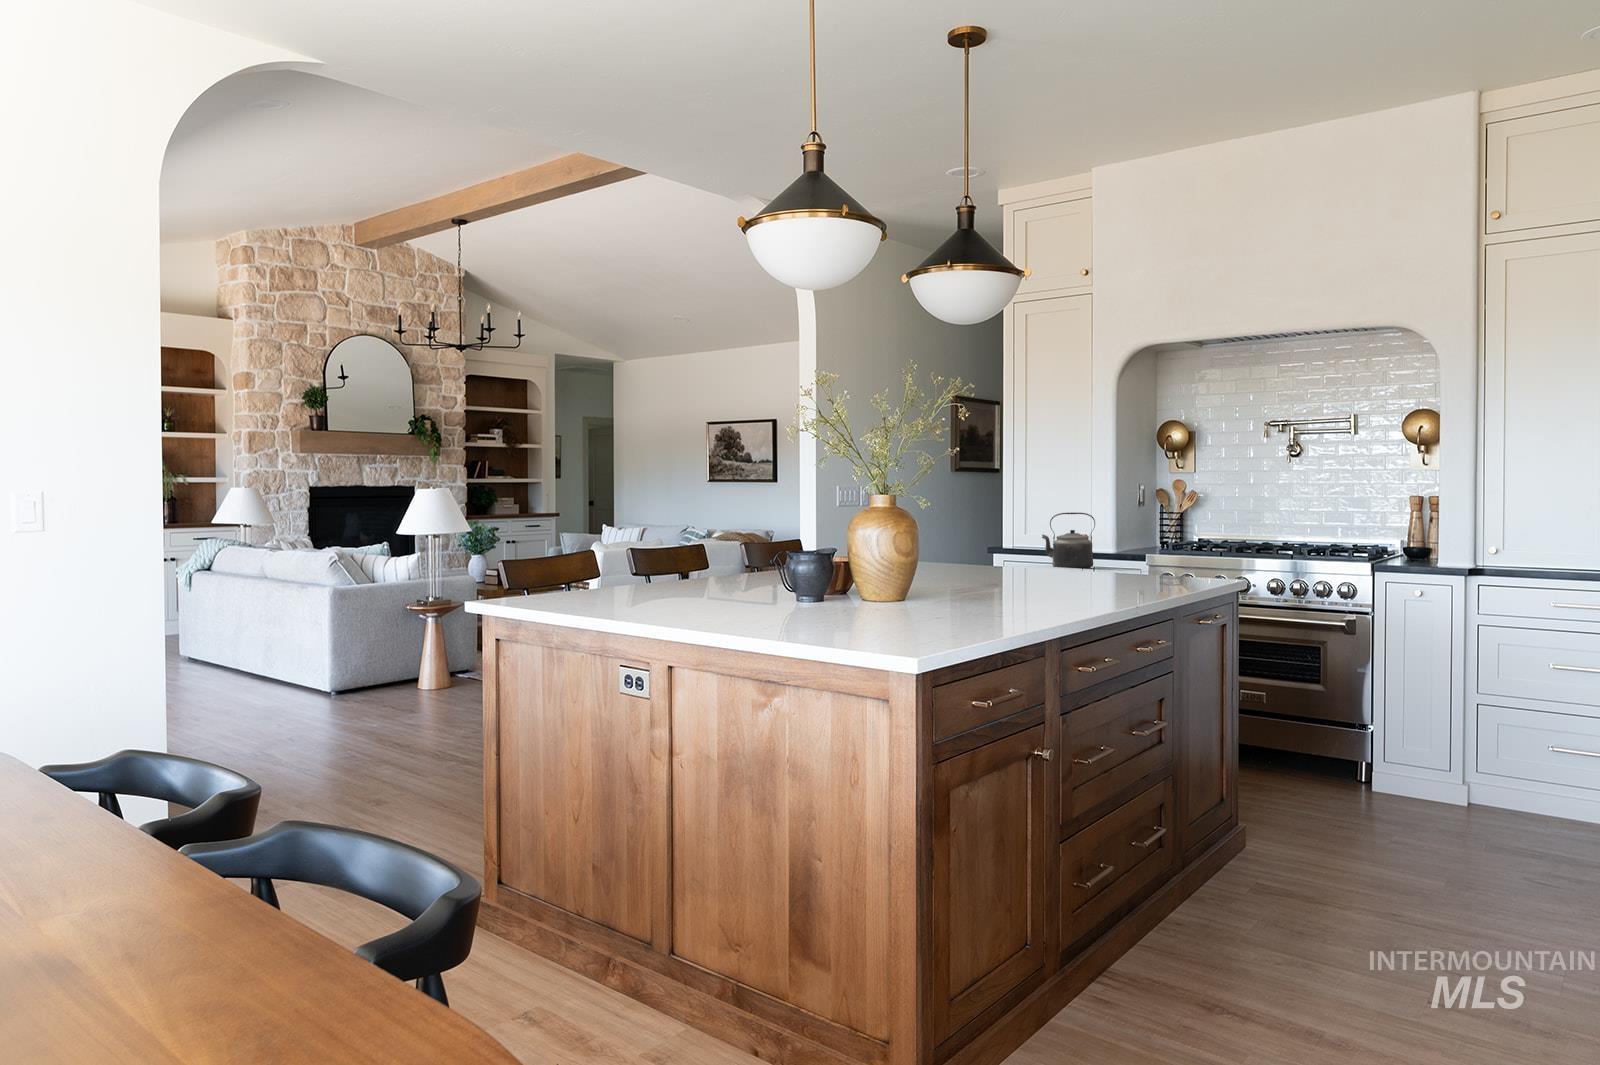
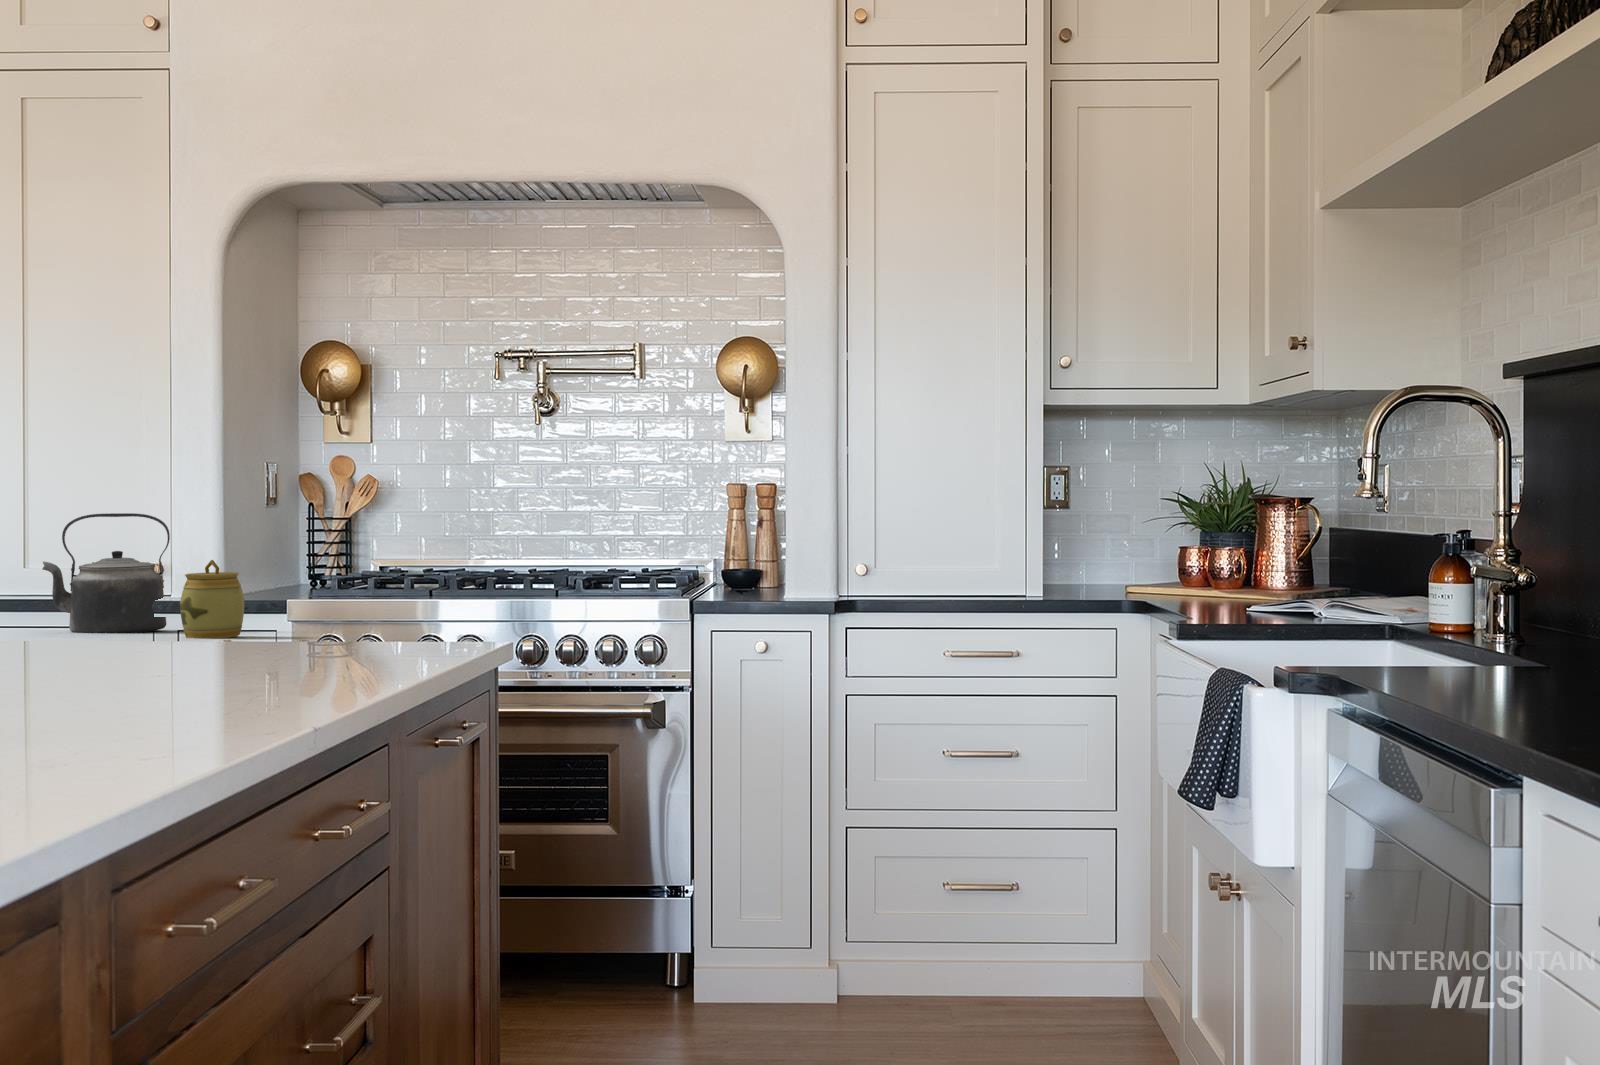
jar: none [1102,536,1131,573] -> present [180,560,245,638]

